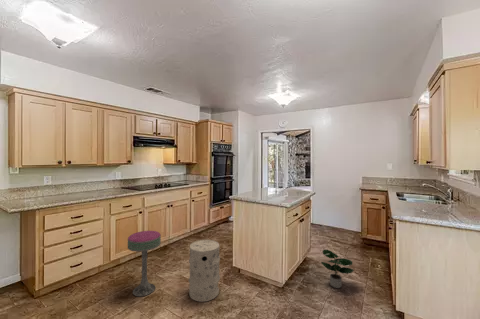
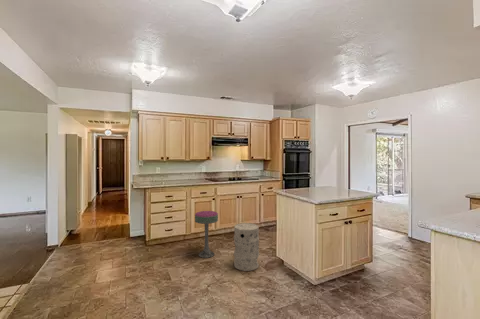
potted plant: present [321,250,354,288] -> none [360,251,398,293]

